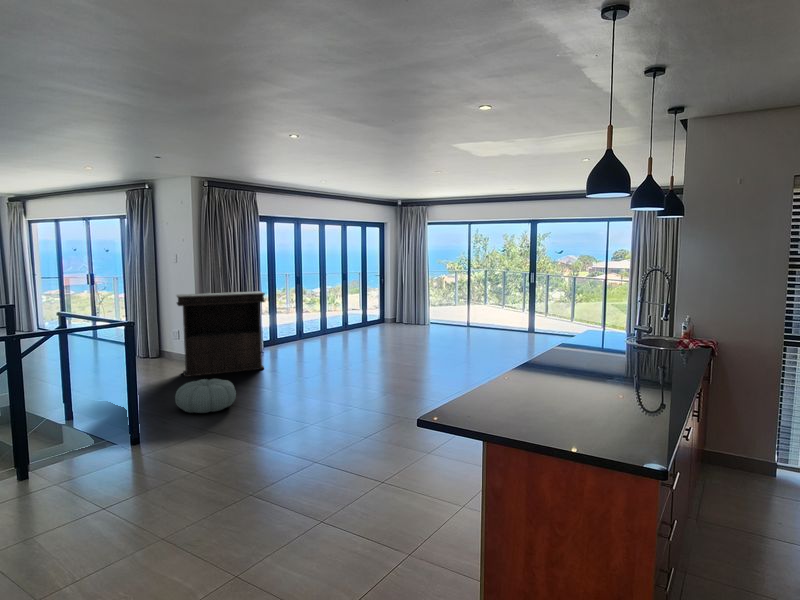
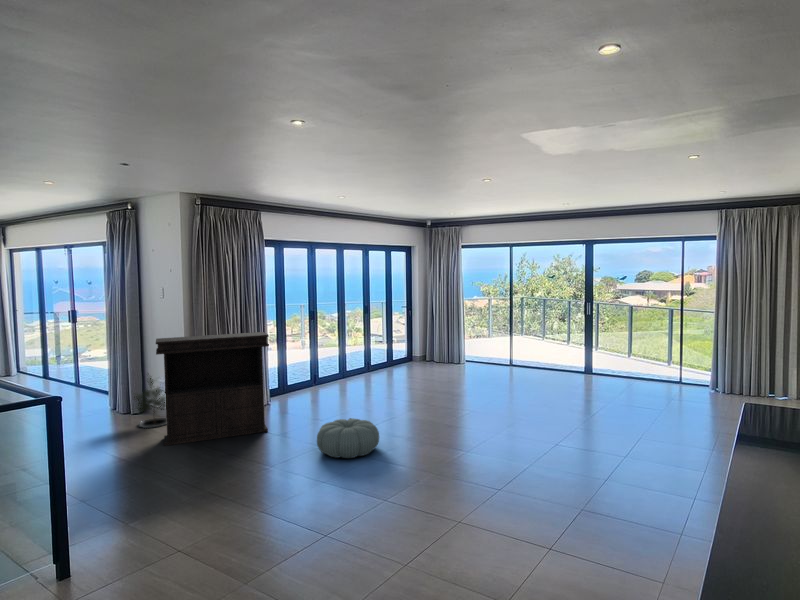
potted tree: none [153,323,186,366] -> present [134,378,166,428]
pouf: present [175,379,236,413] -> present [317,418,379,458]

